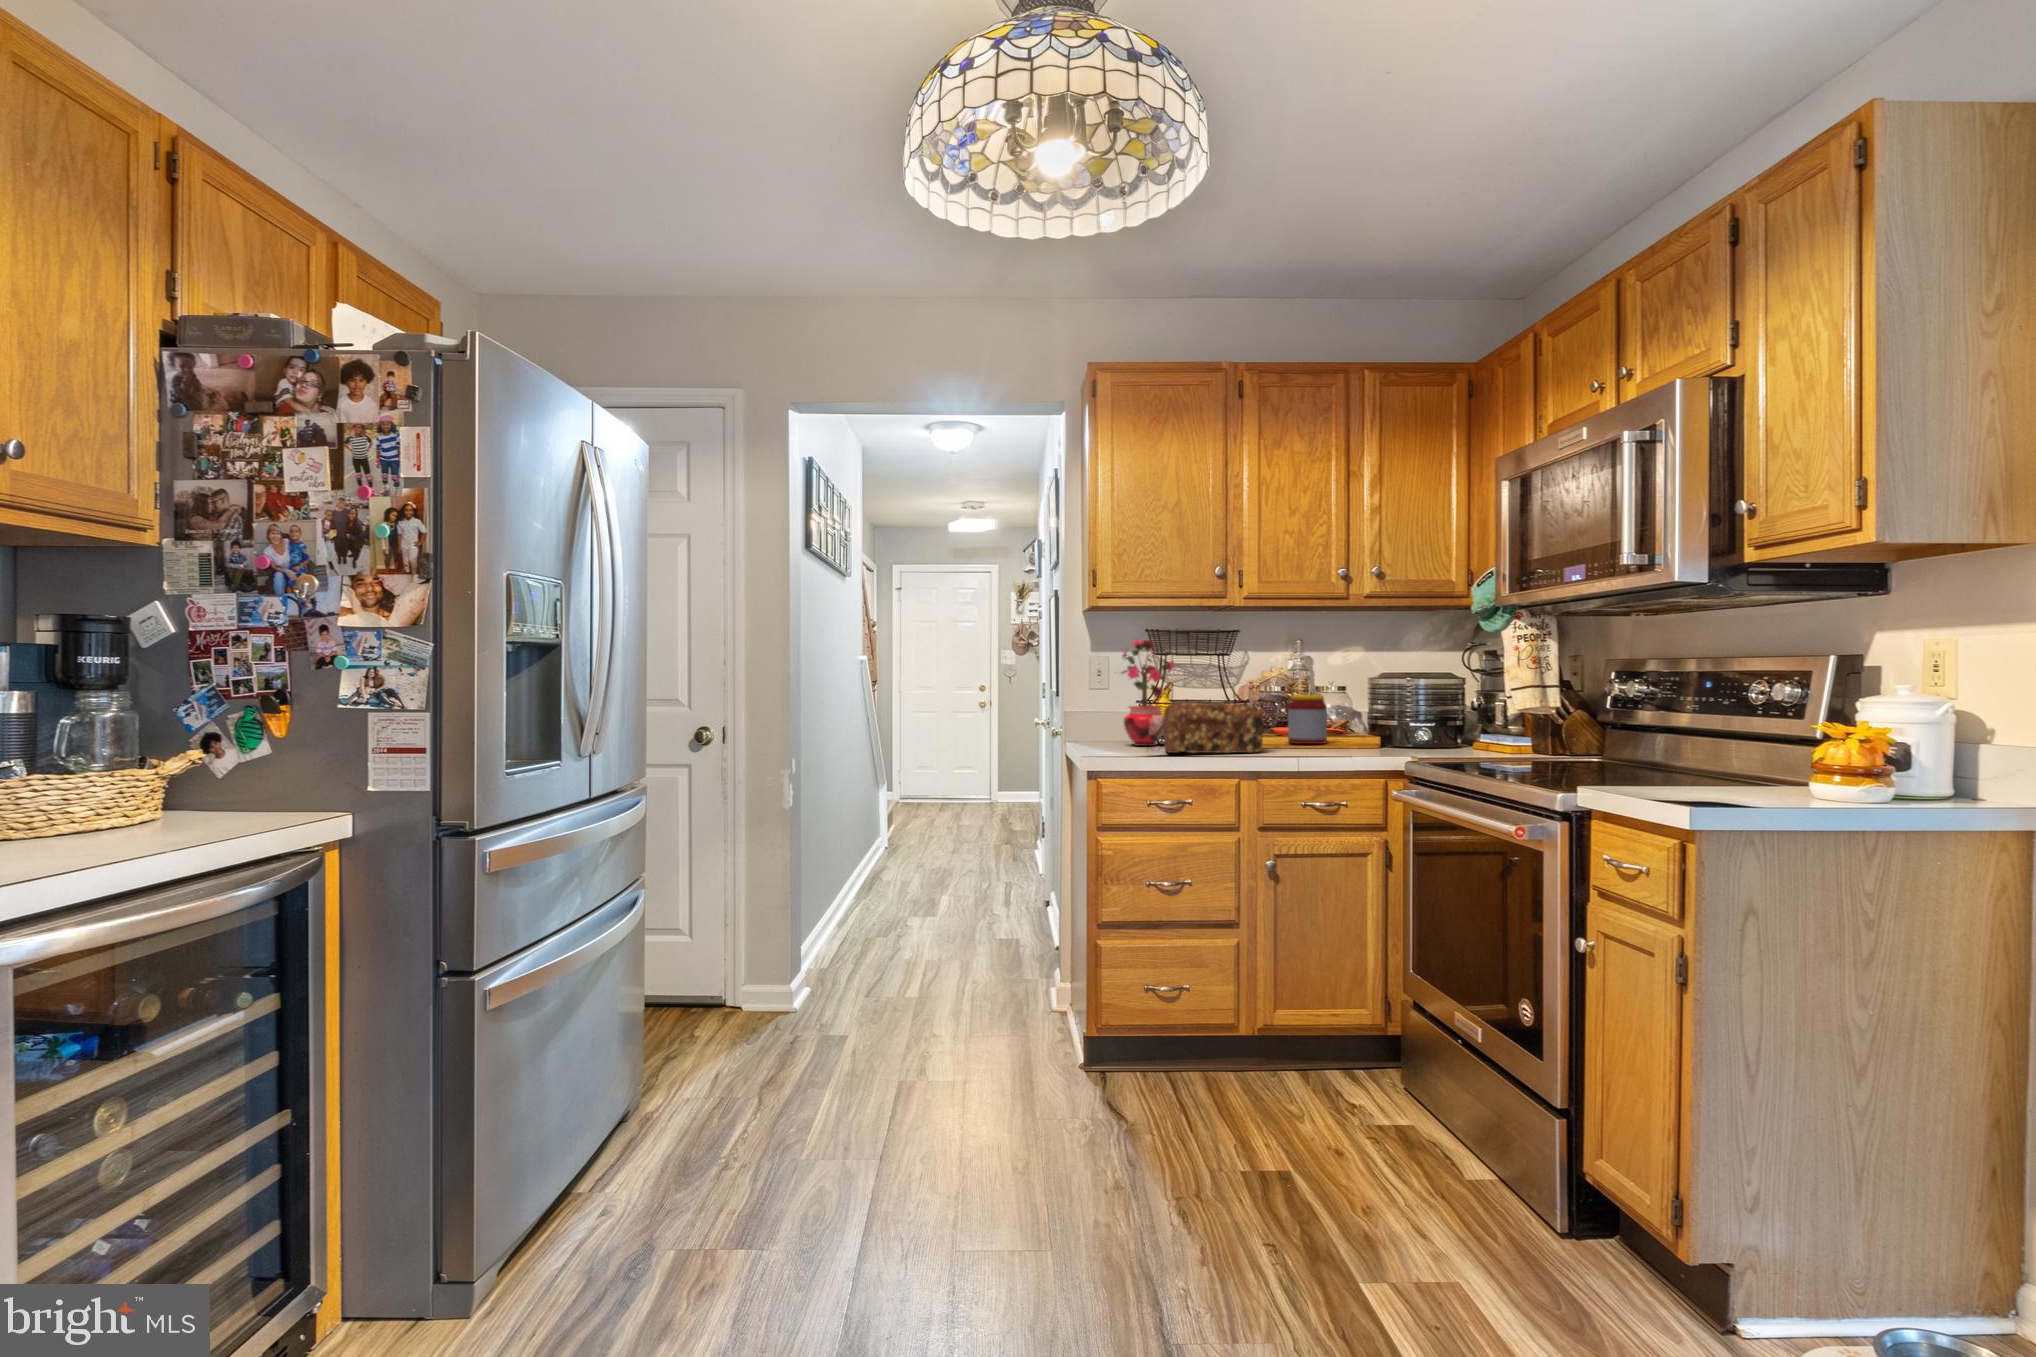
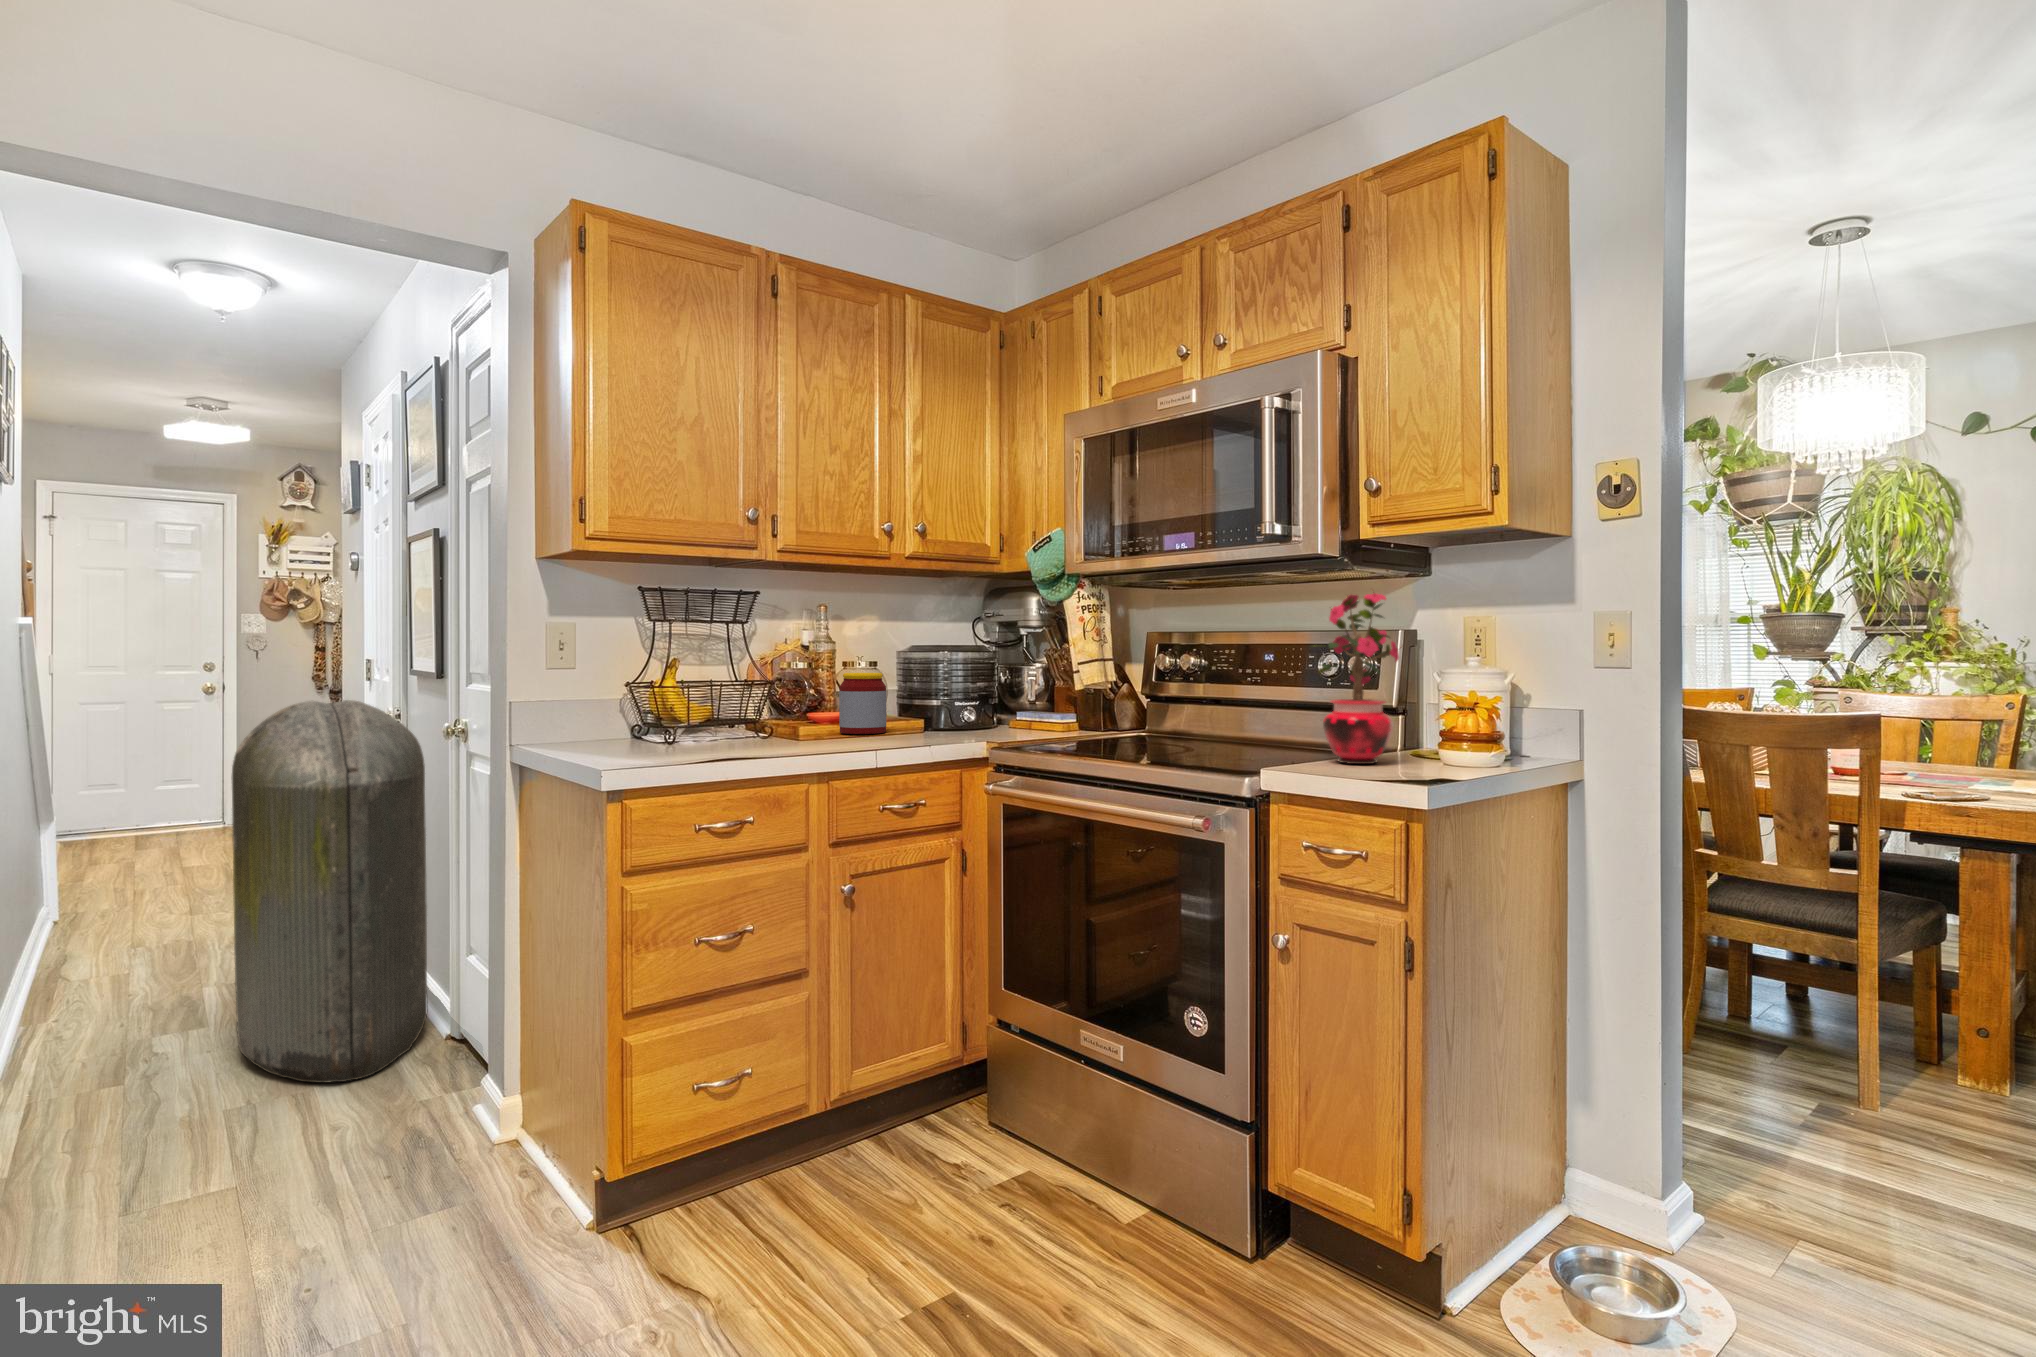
potted plant: present [1122,640,1174,746] -> present [1319,593,1399,764]
bread loaf: present [1163,702,1263,753] -> none [698,684,842,755]
trash can: none [942,710,1047,958] -> present [232,700,427,1083]

